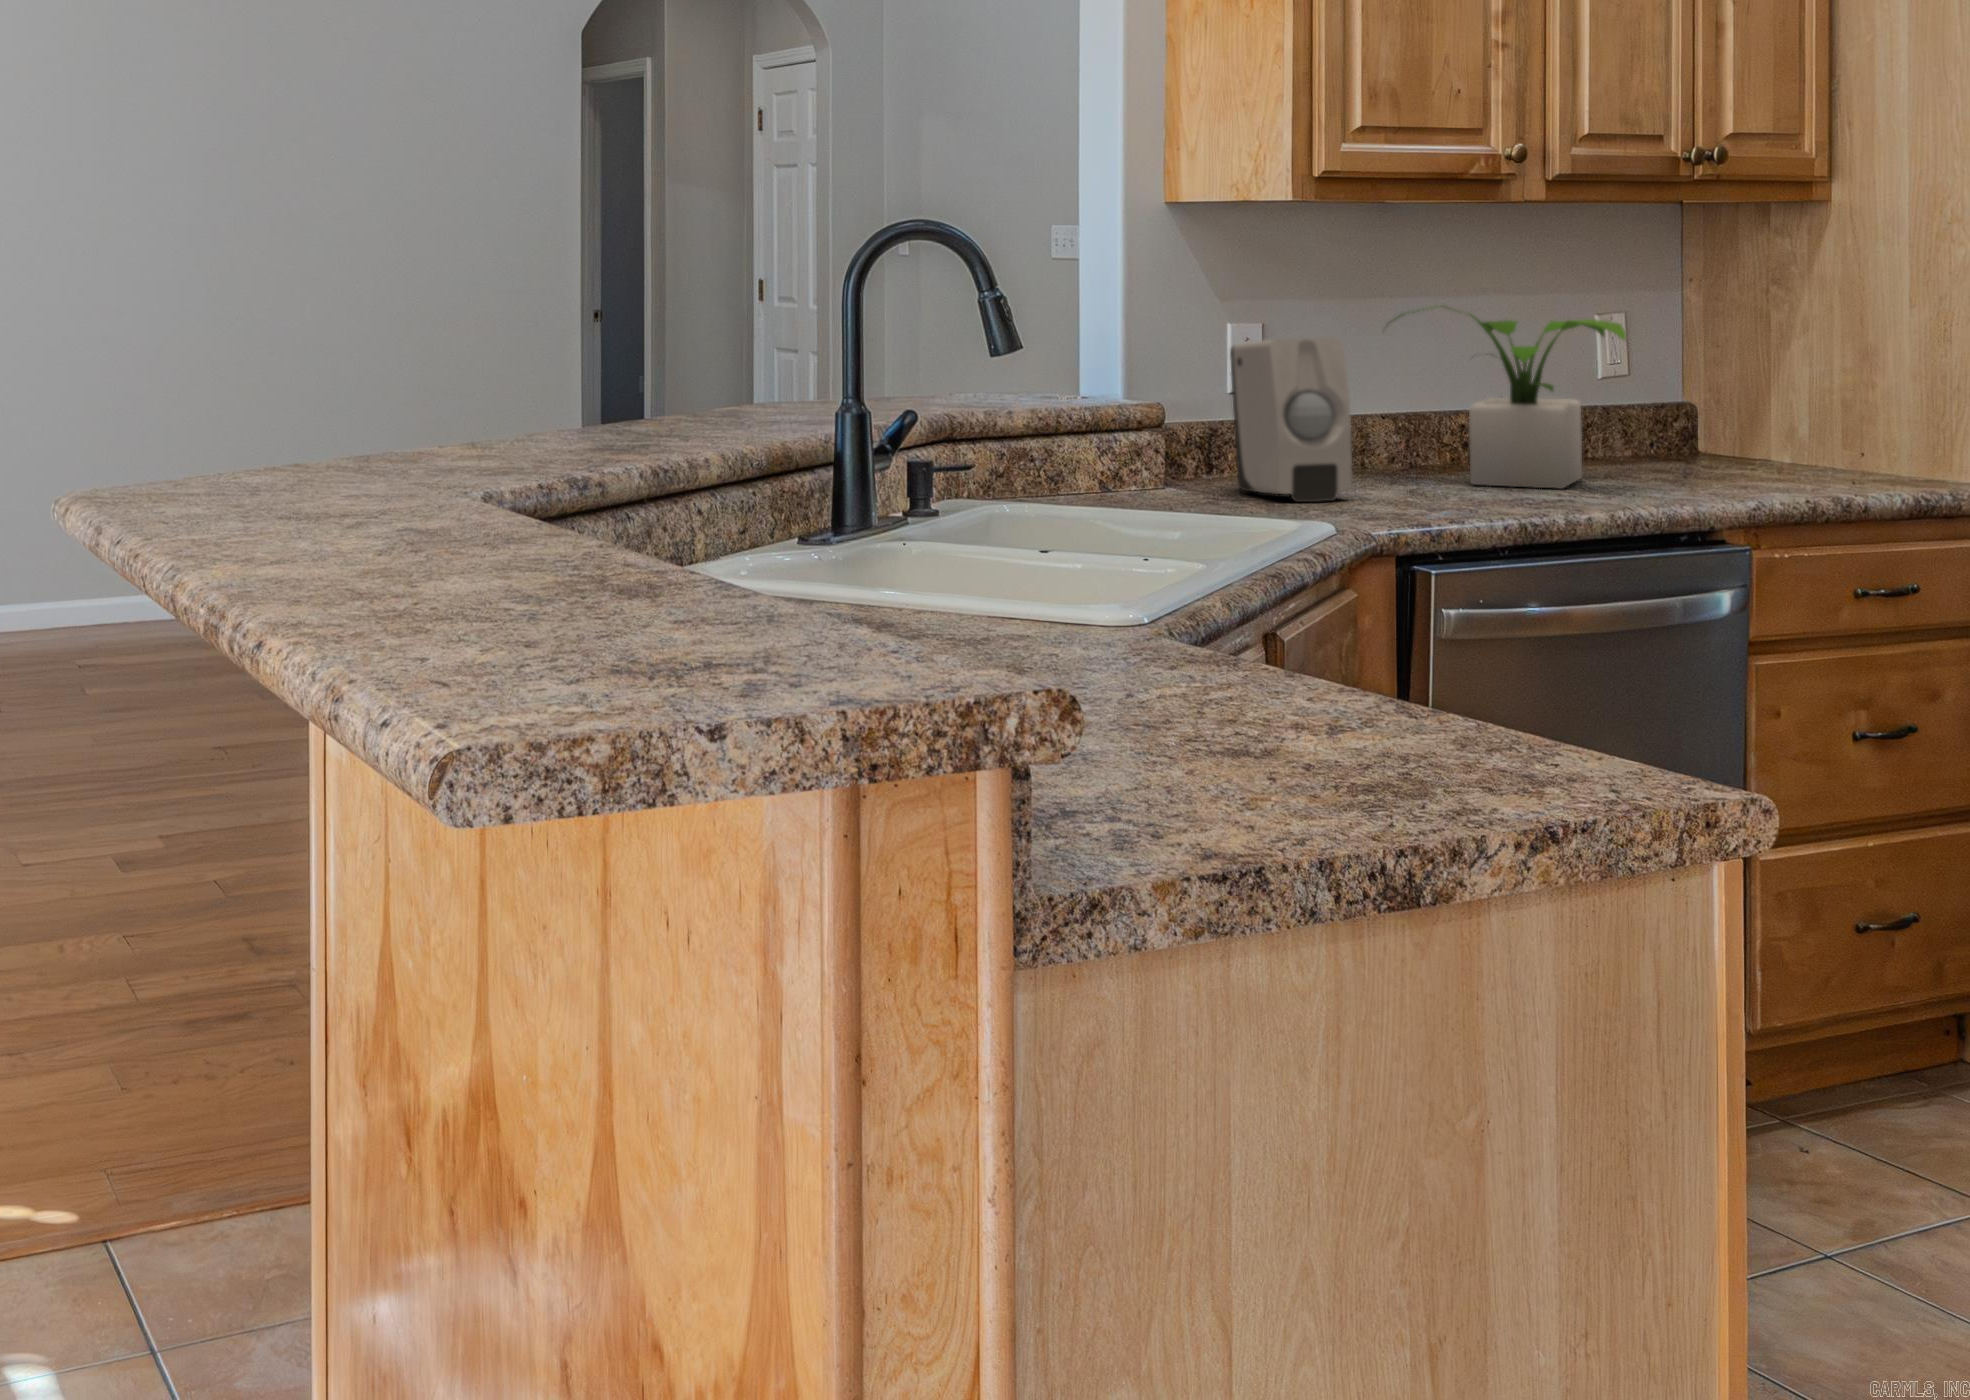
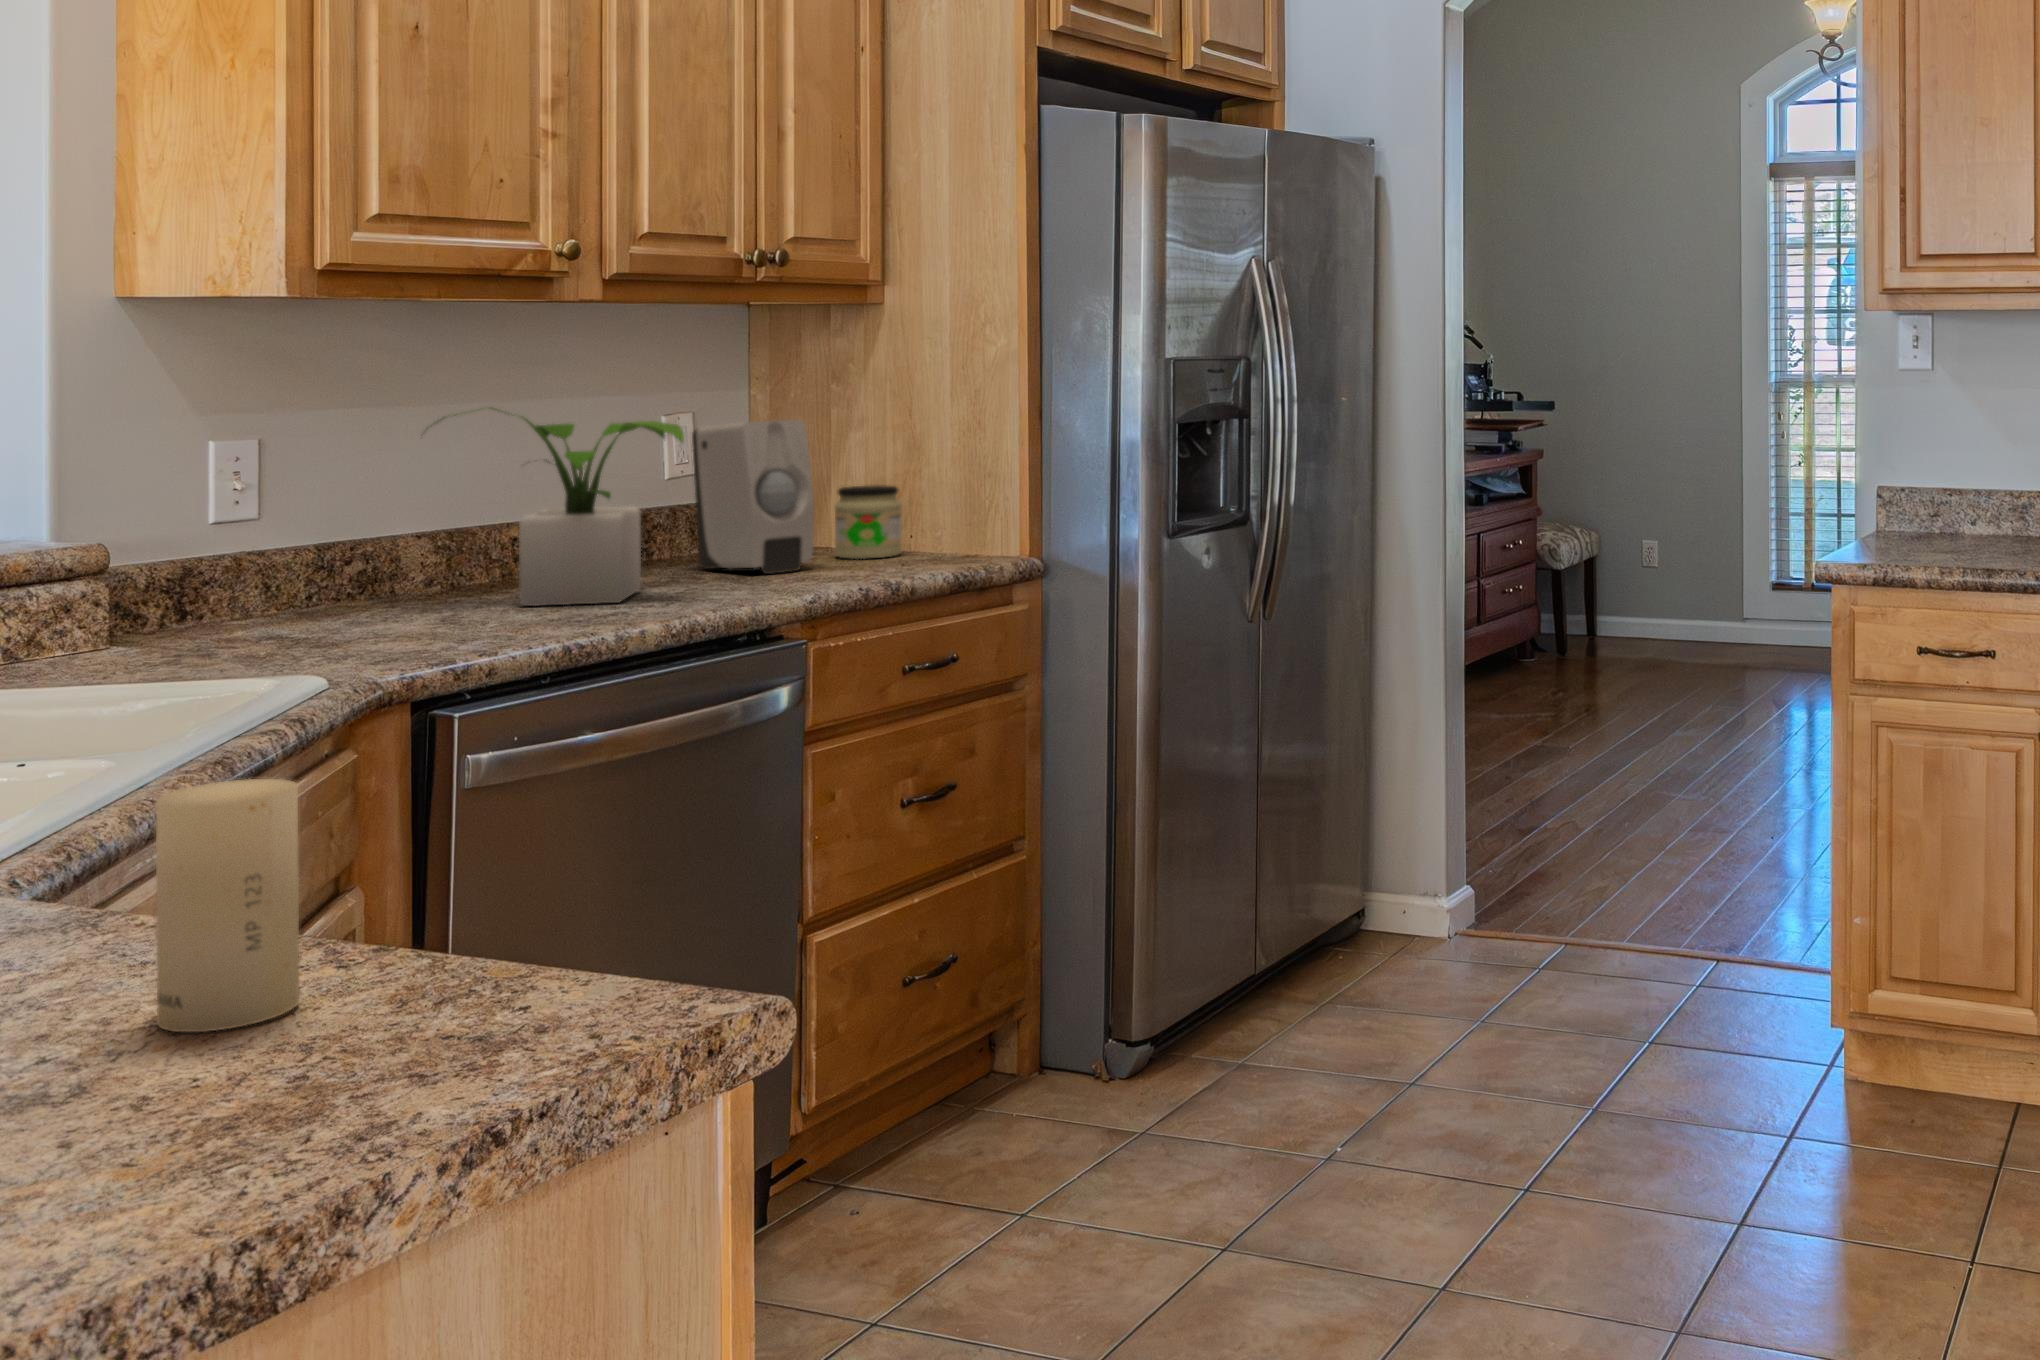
soap dispenser: present [1230,337,1352,502] -> present [692,420,814,574]
jar: none [1785,388,1865,464] -> present [835,485,902,559]
candle: none [1298,578,1390,744] -> present [156,779,299,1032]

